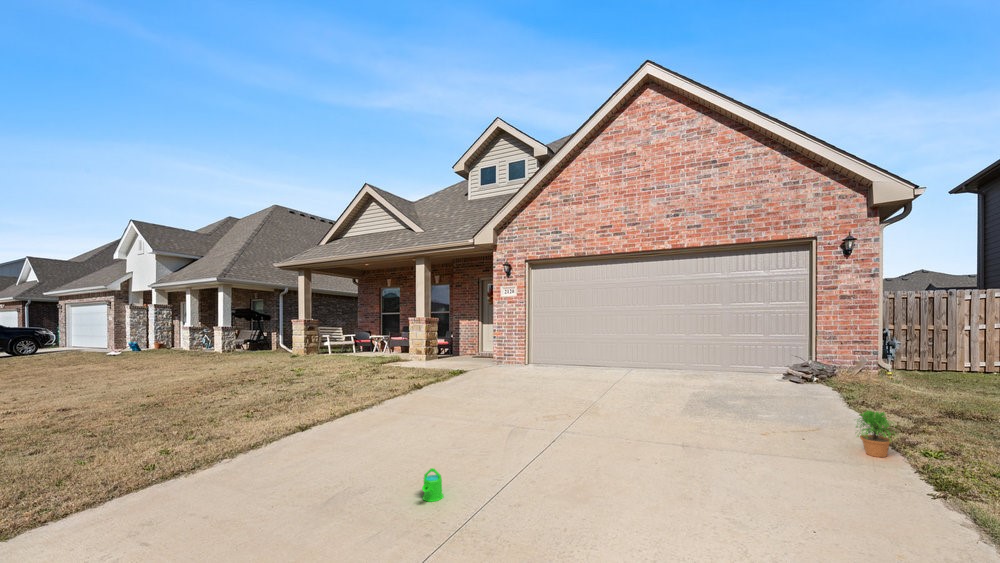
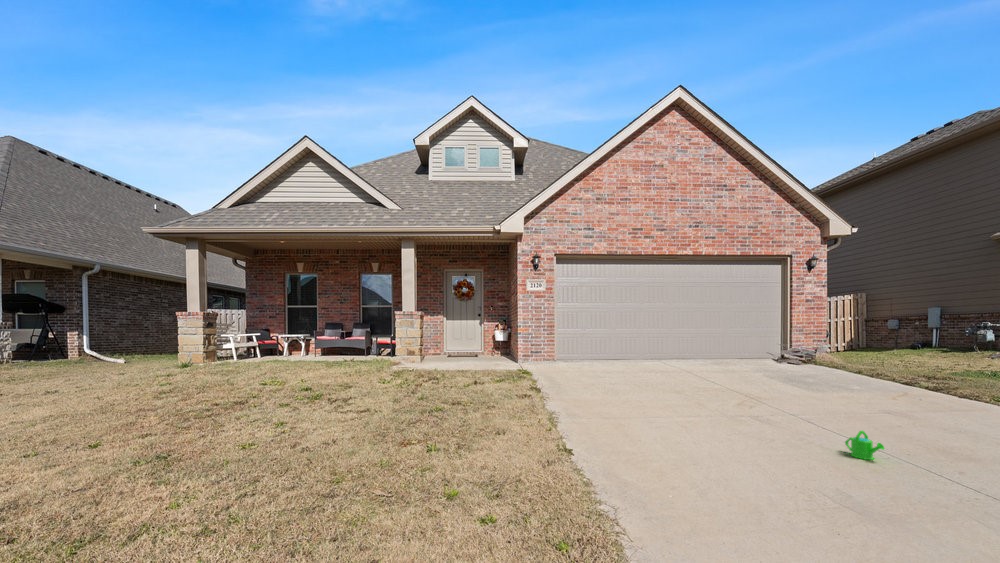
potted plant: present [856,410,892,457] -> none [948,369,982,400]

